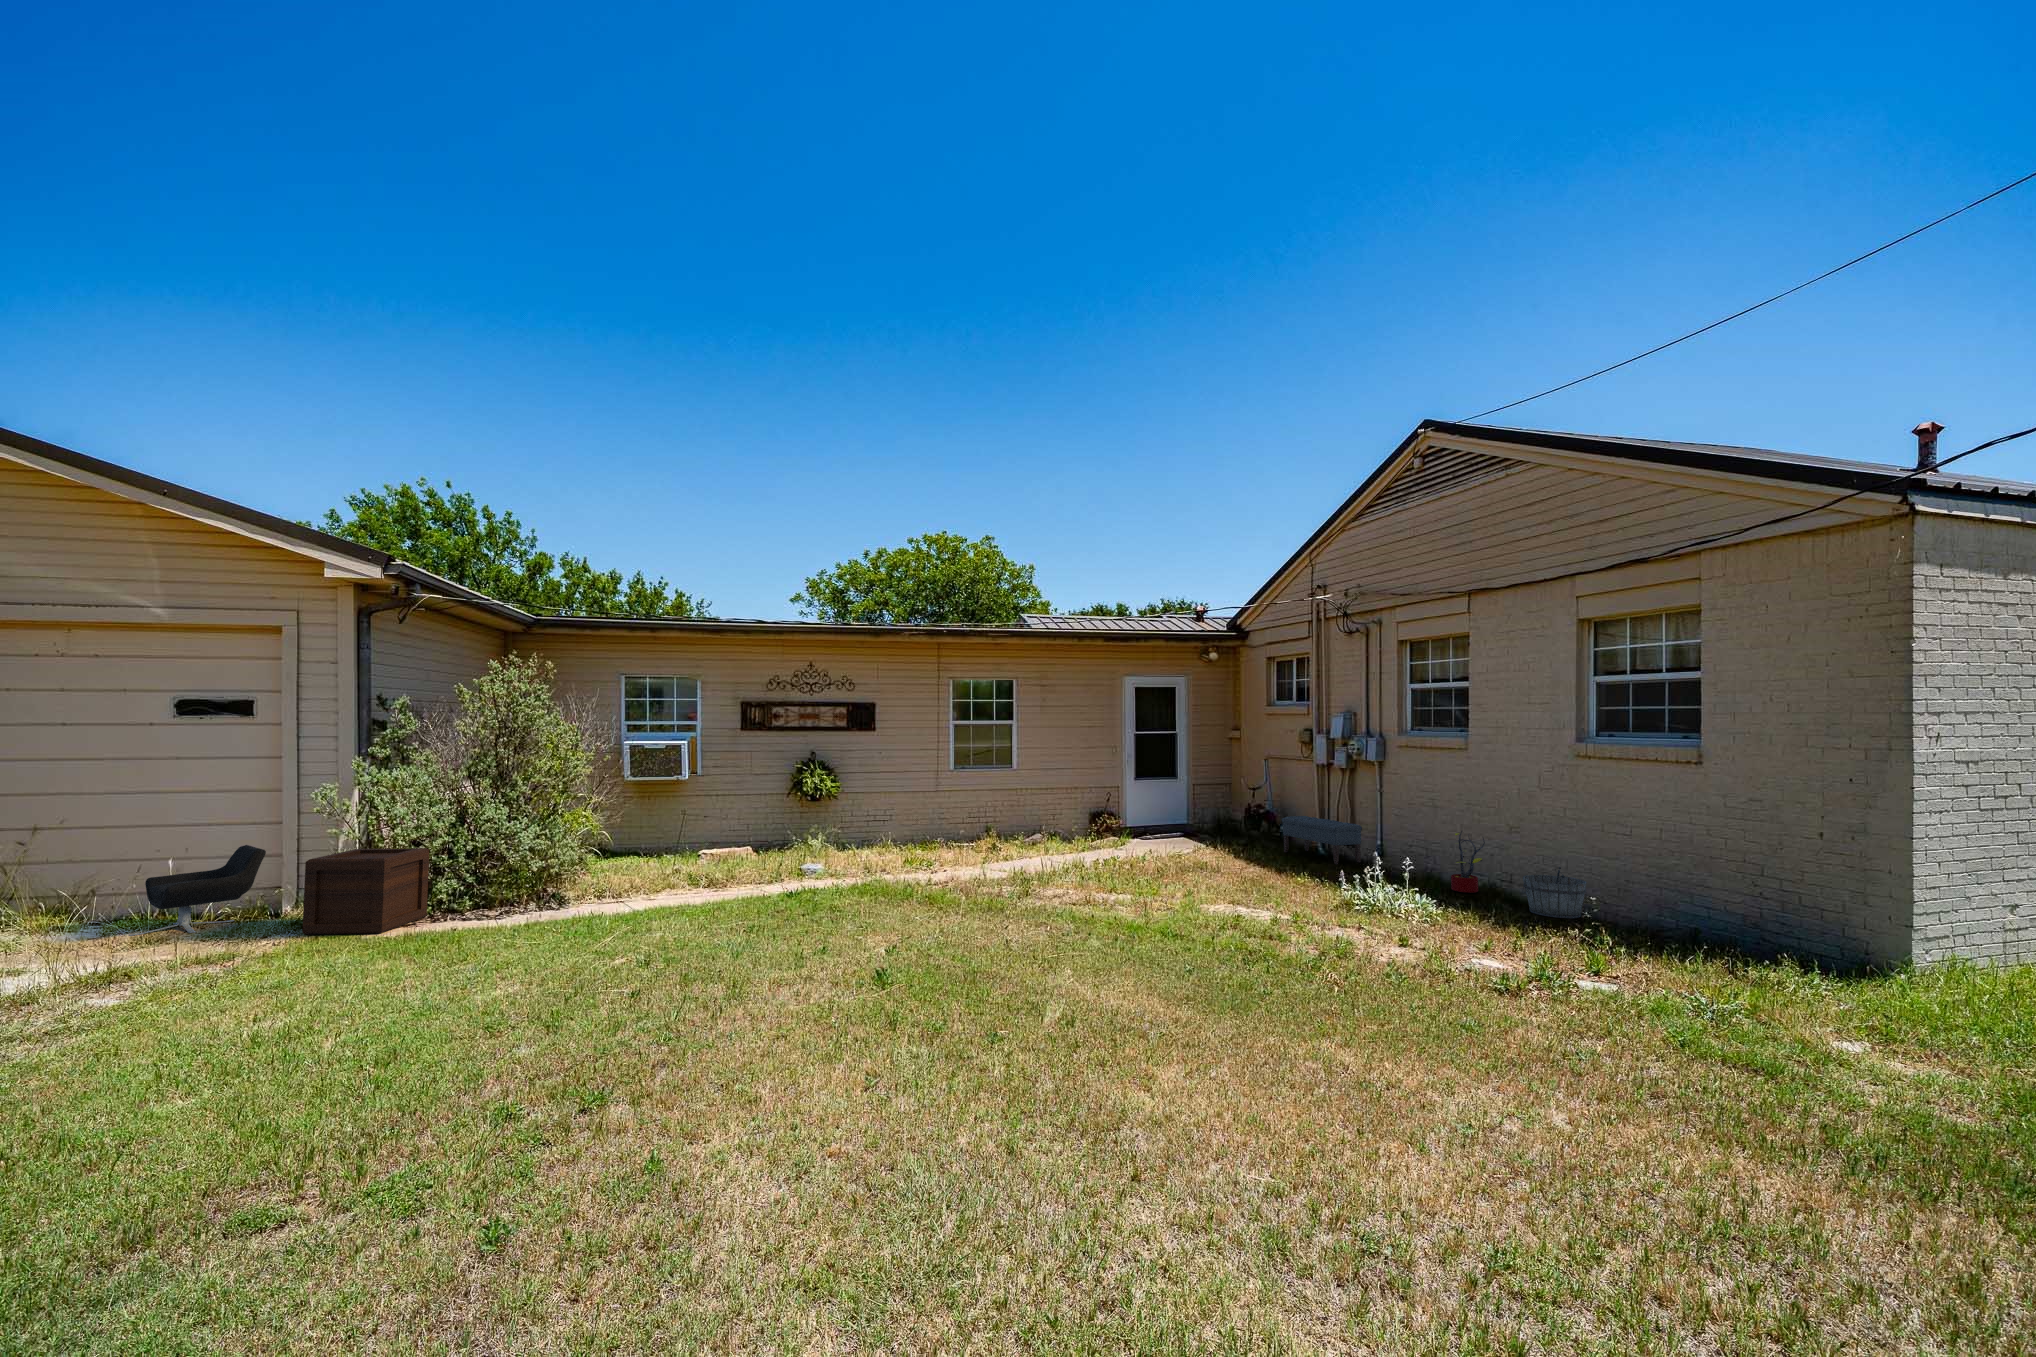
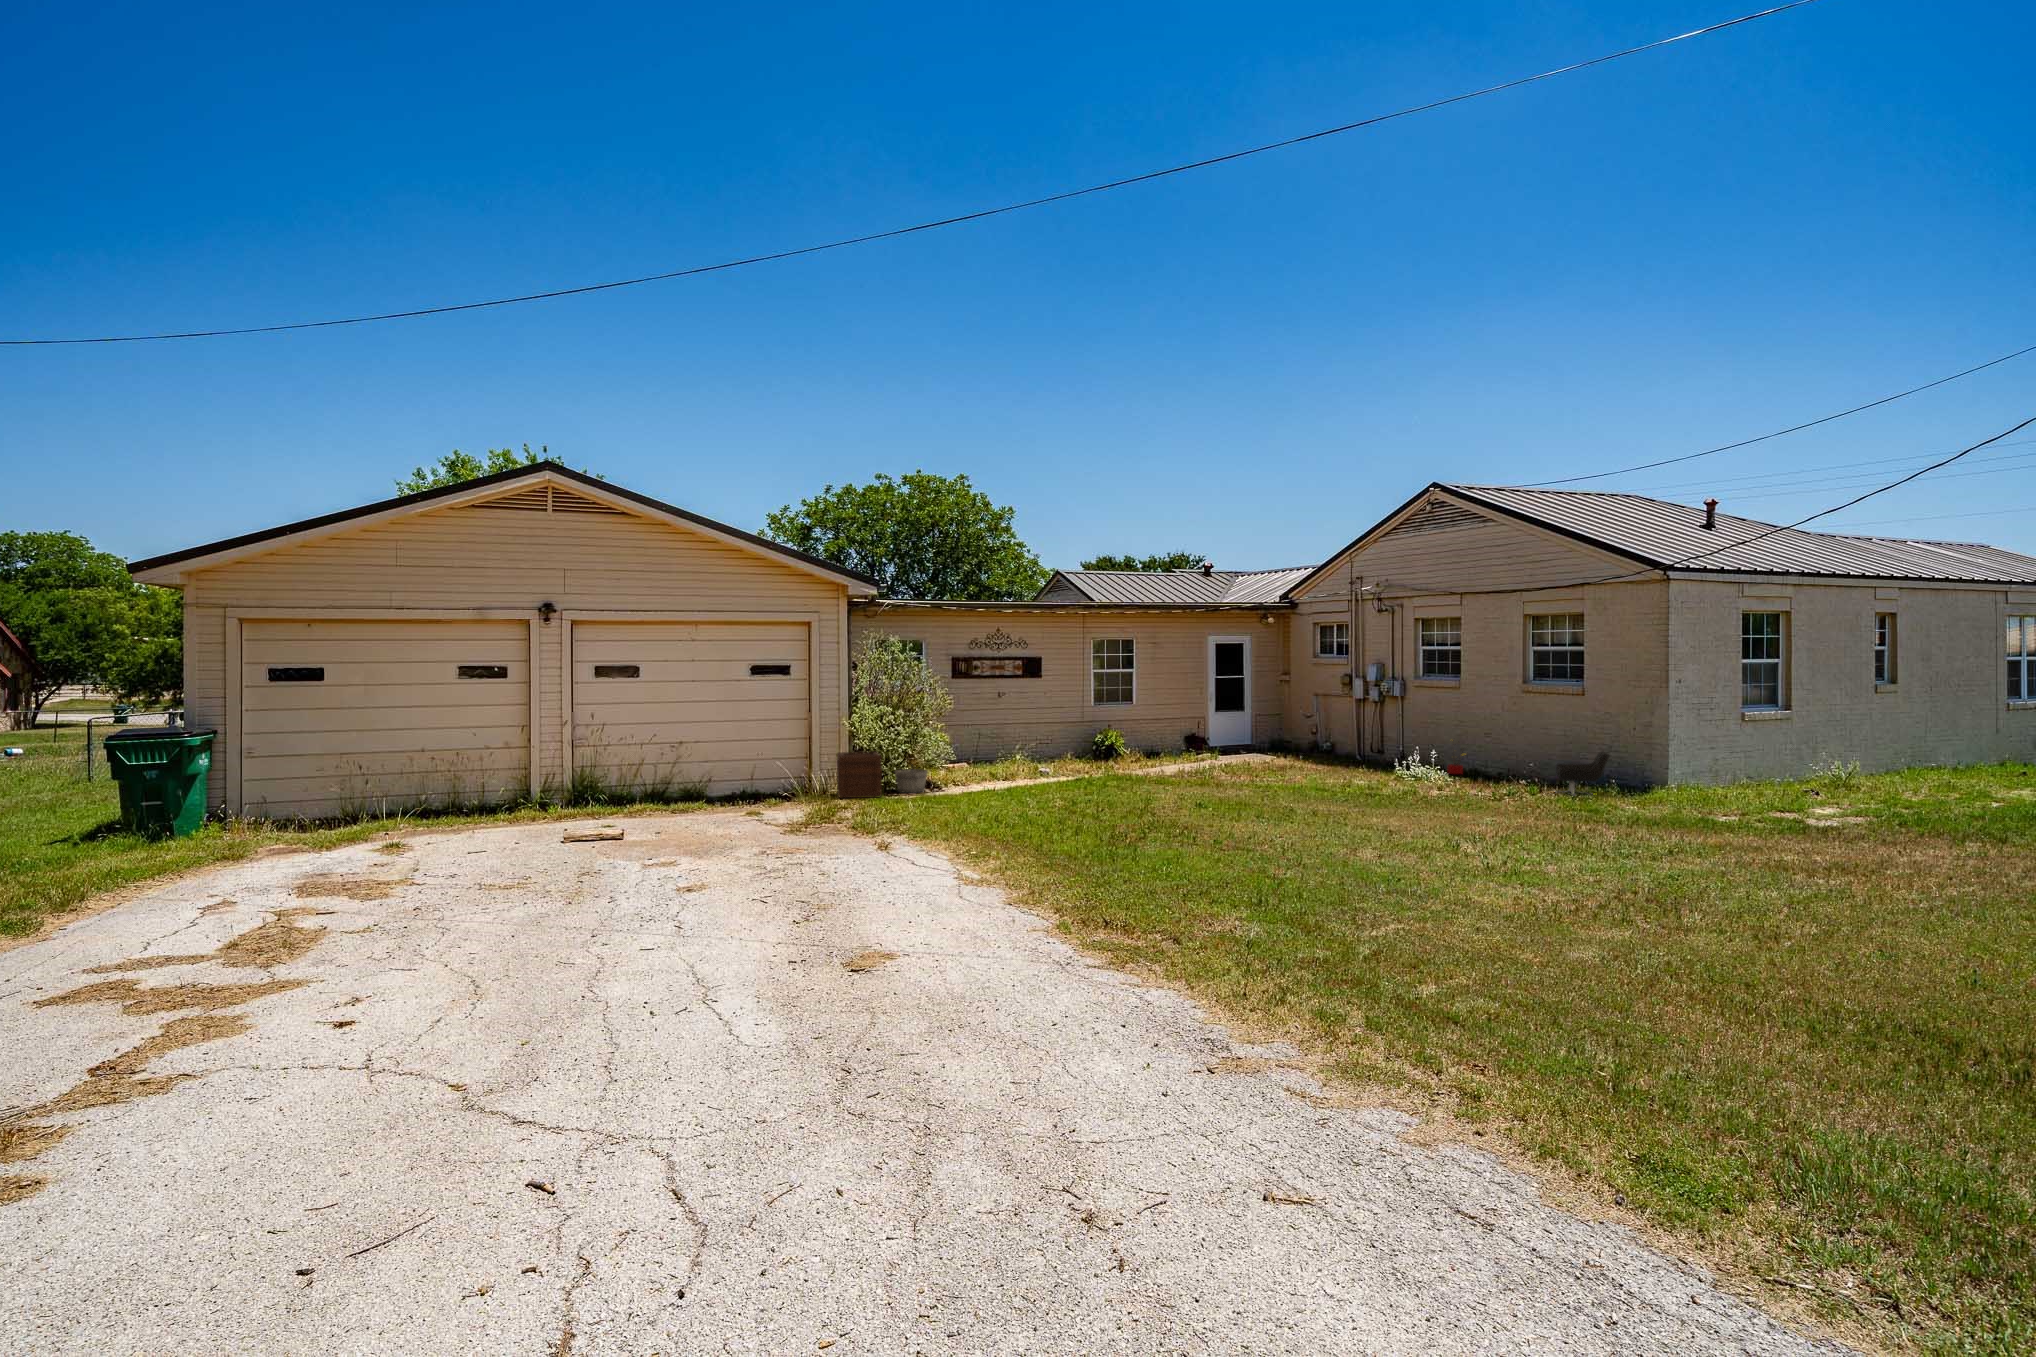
bench: present [1282,816,1362,864] -> none [1330,735,1387,765]
lounge chair: present [130,845,266,936] -> present [1556,751,1609,795]
wooden bucket: present [1523,867,1587,918] -> present [895,765,927,793]

